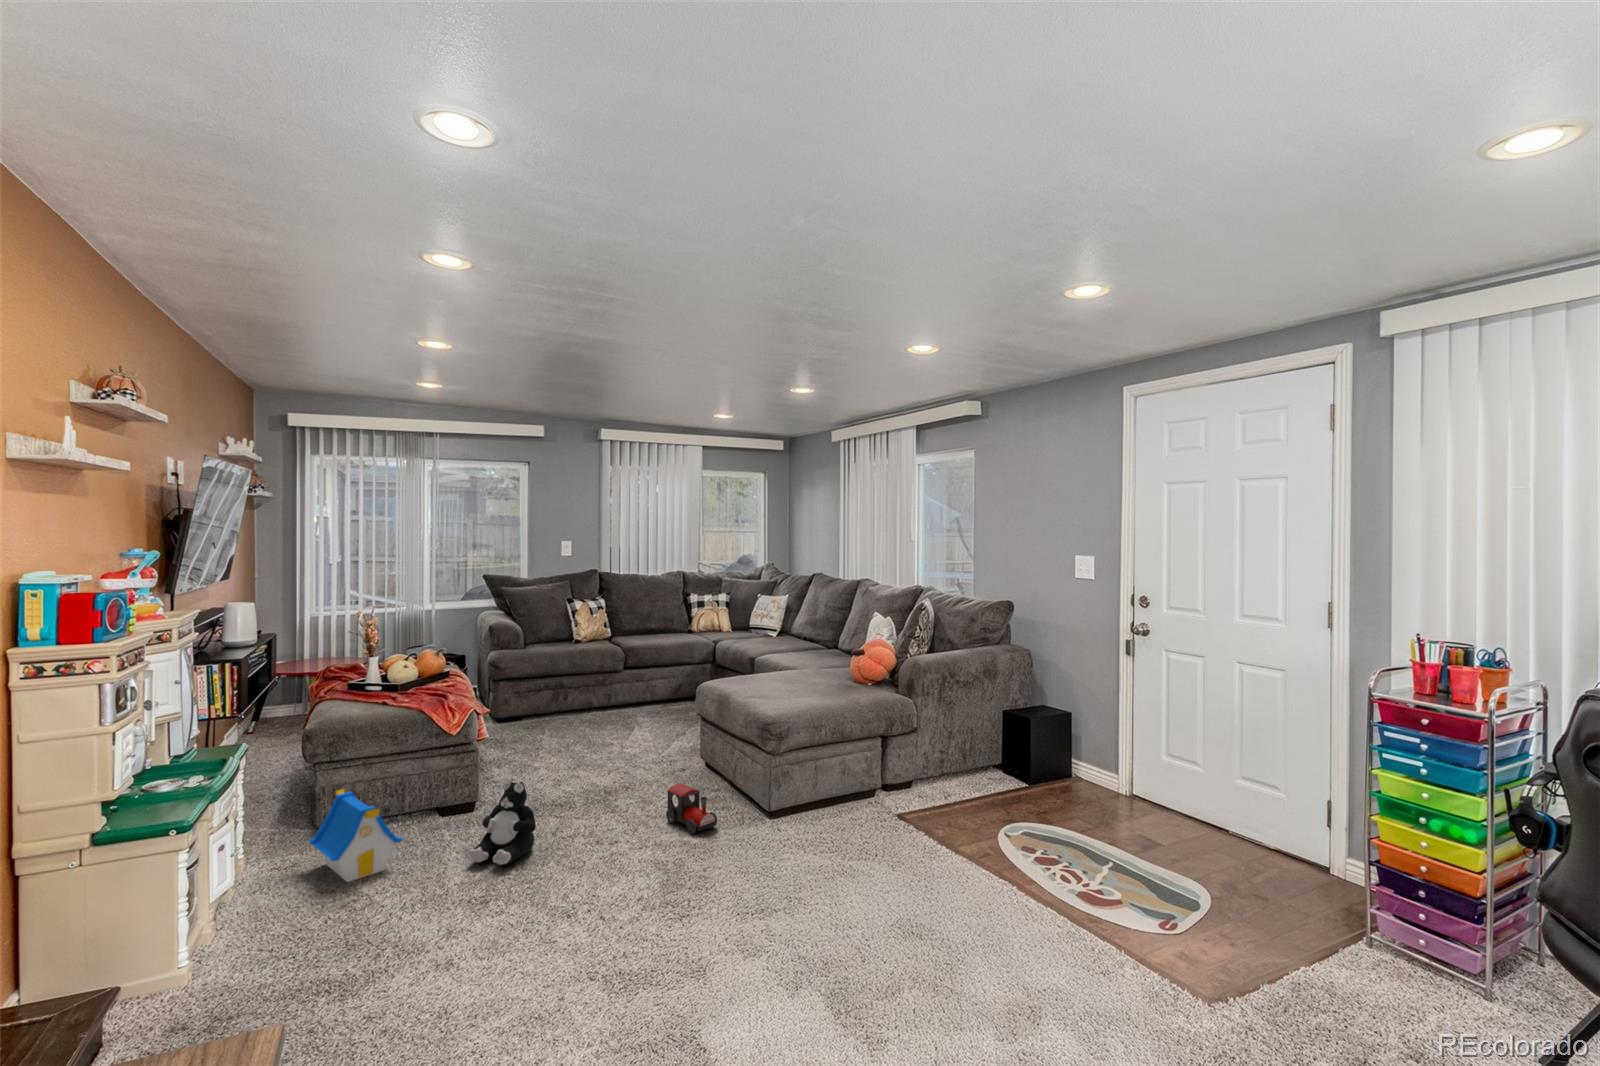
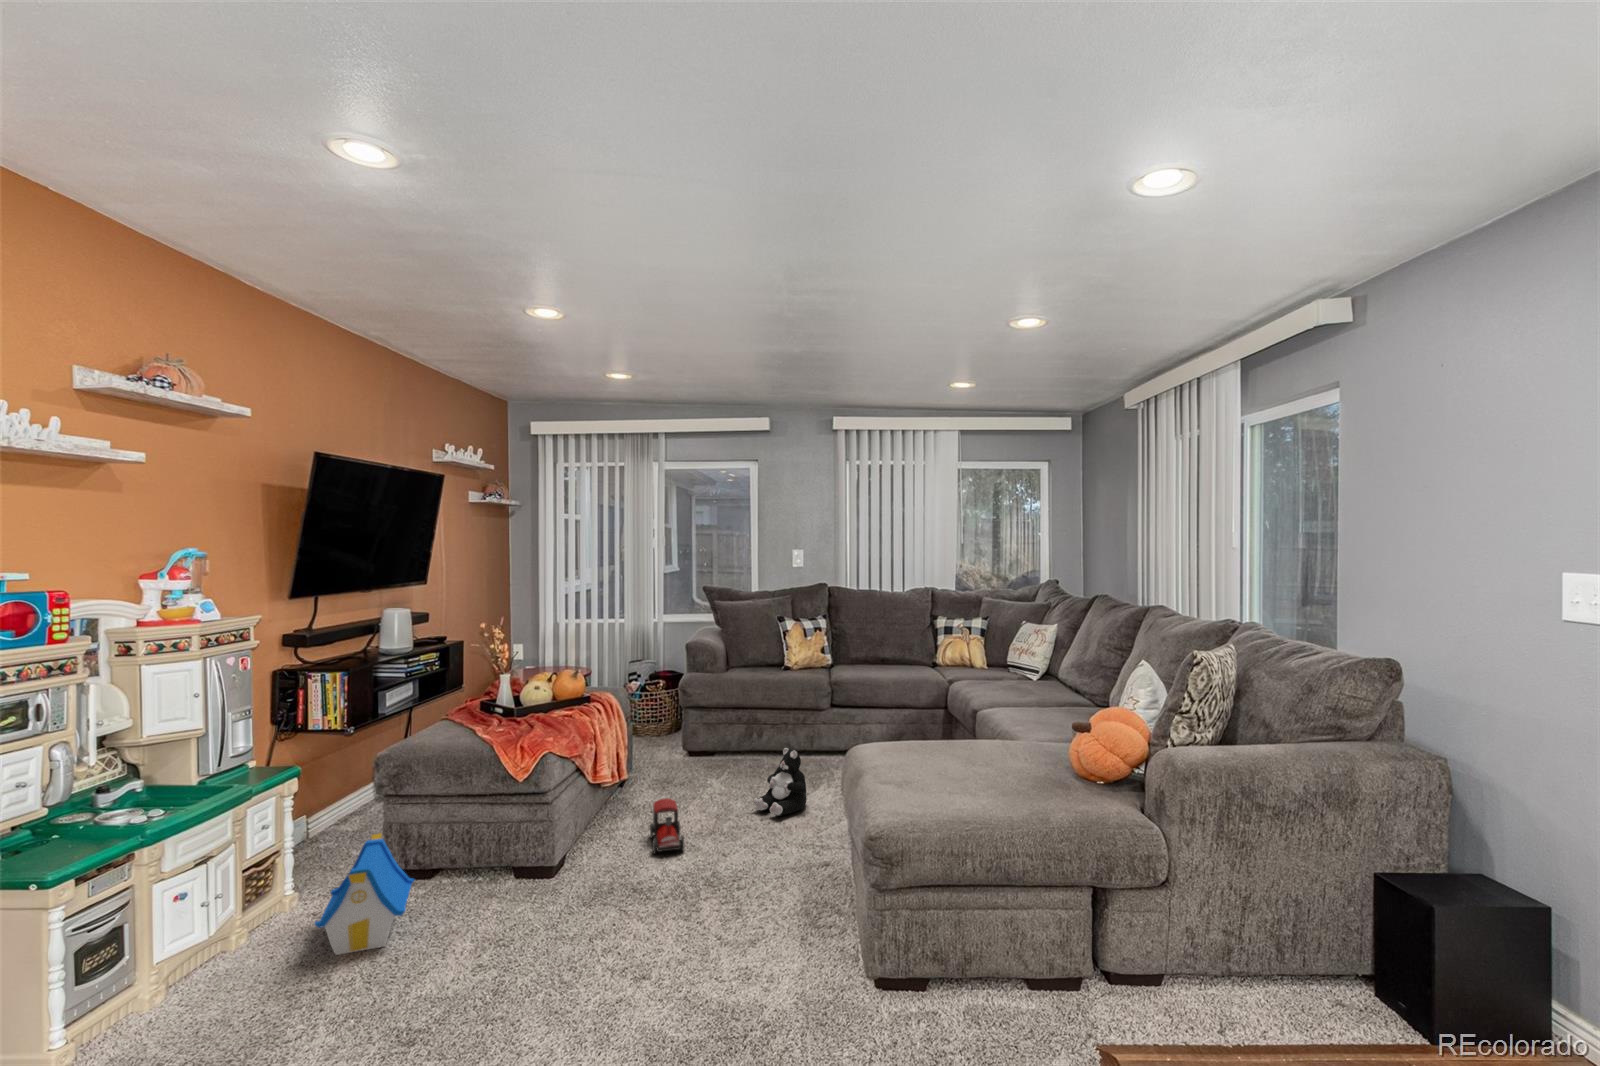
plush toy: present [469,781,536,865] -> present [753,747,807,816]
toy train: present [666,783,717,834] -> present [650,798,684,853]

